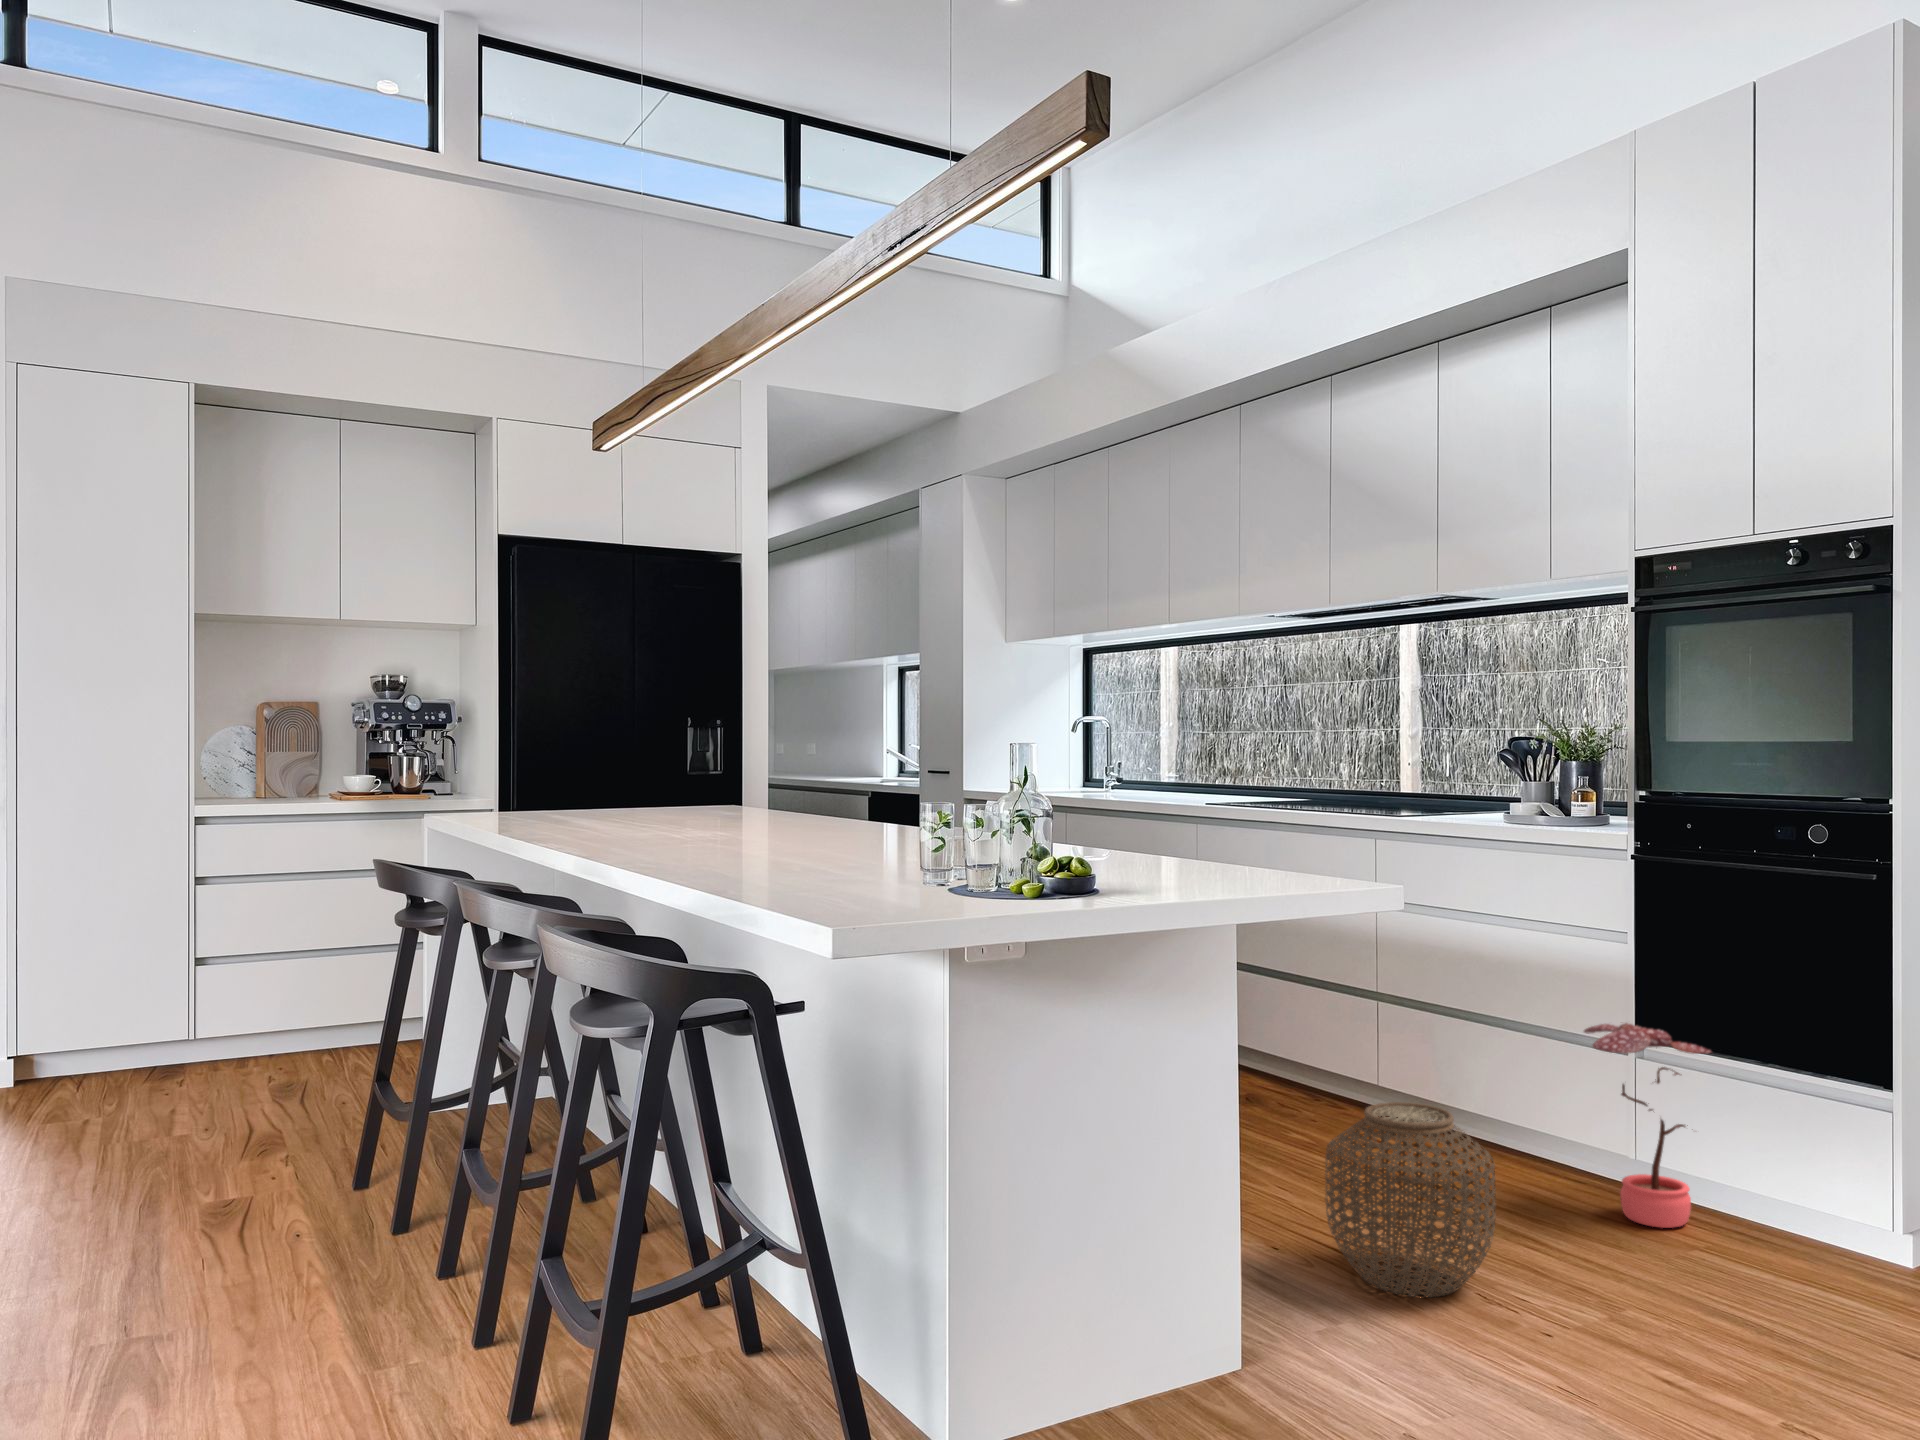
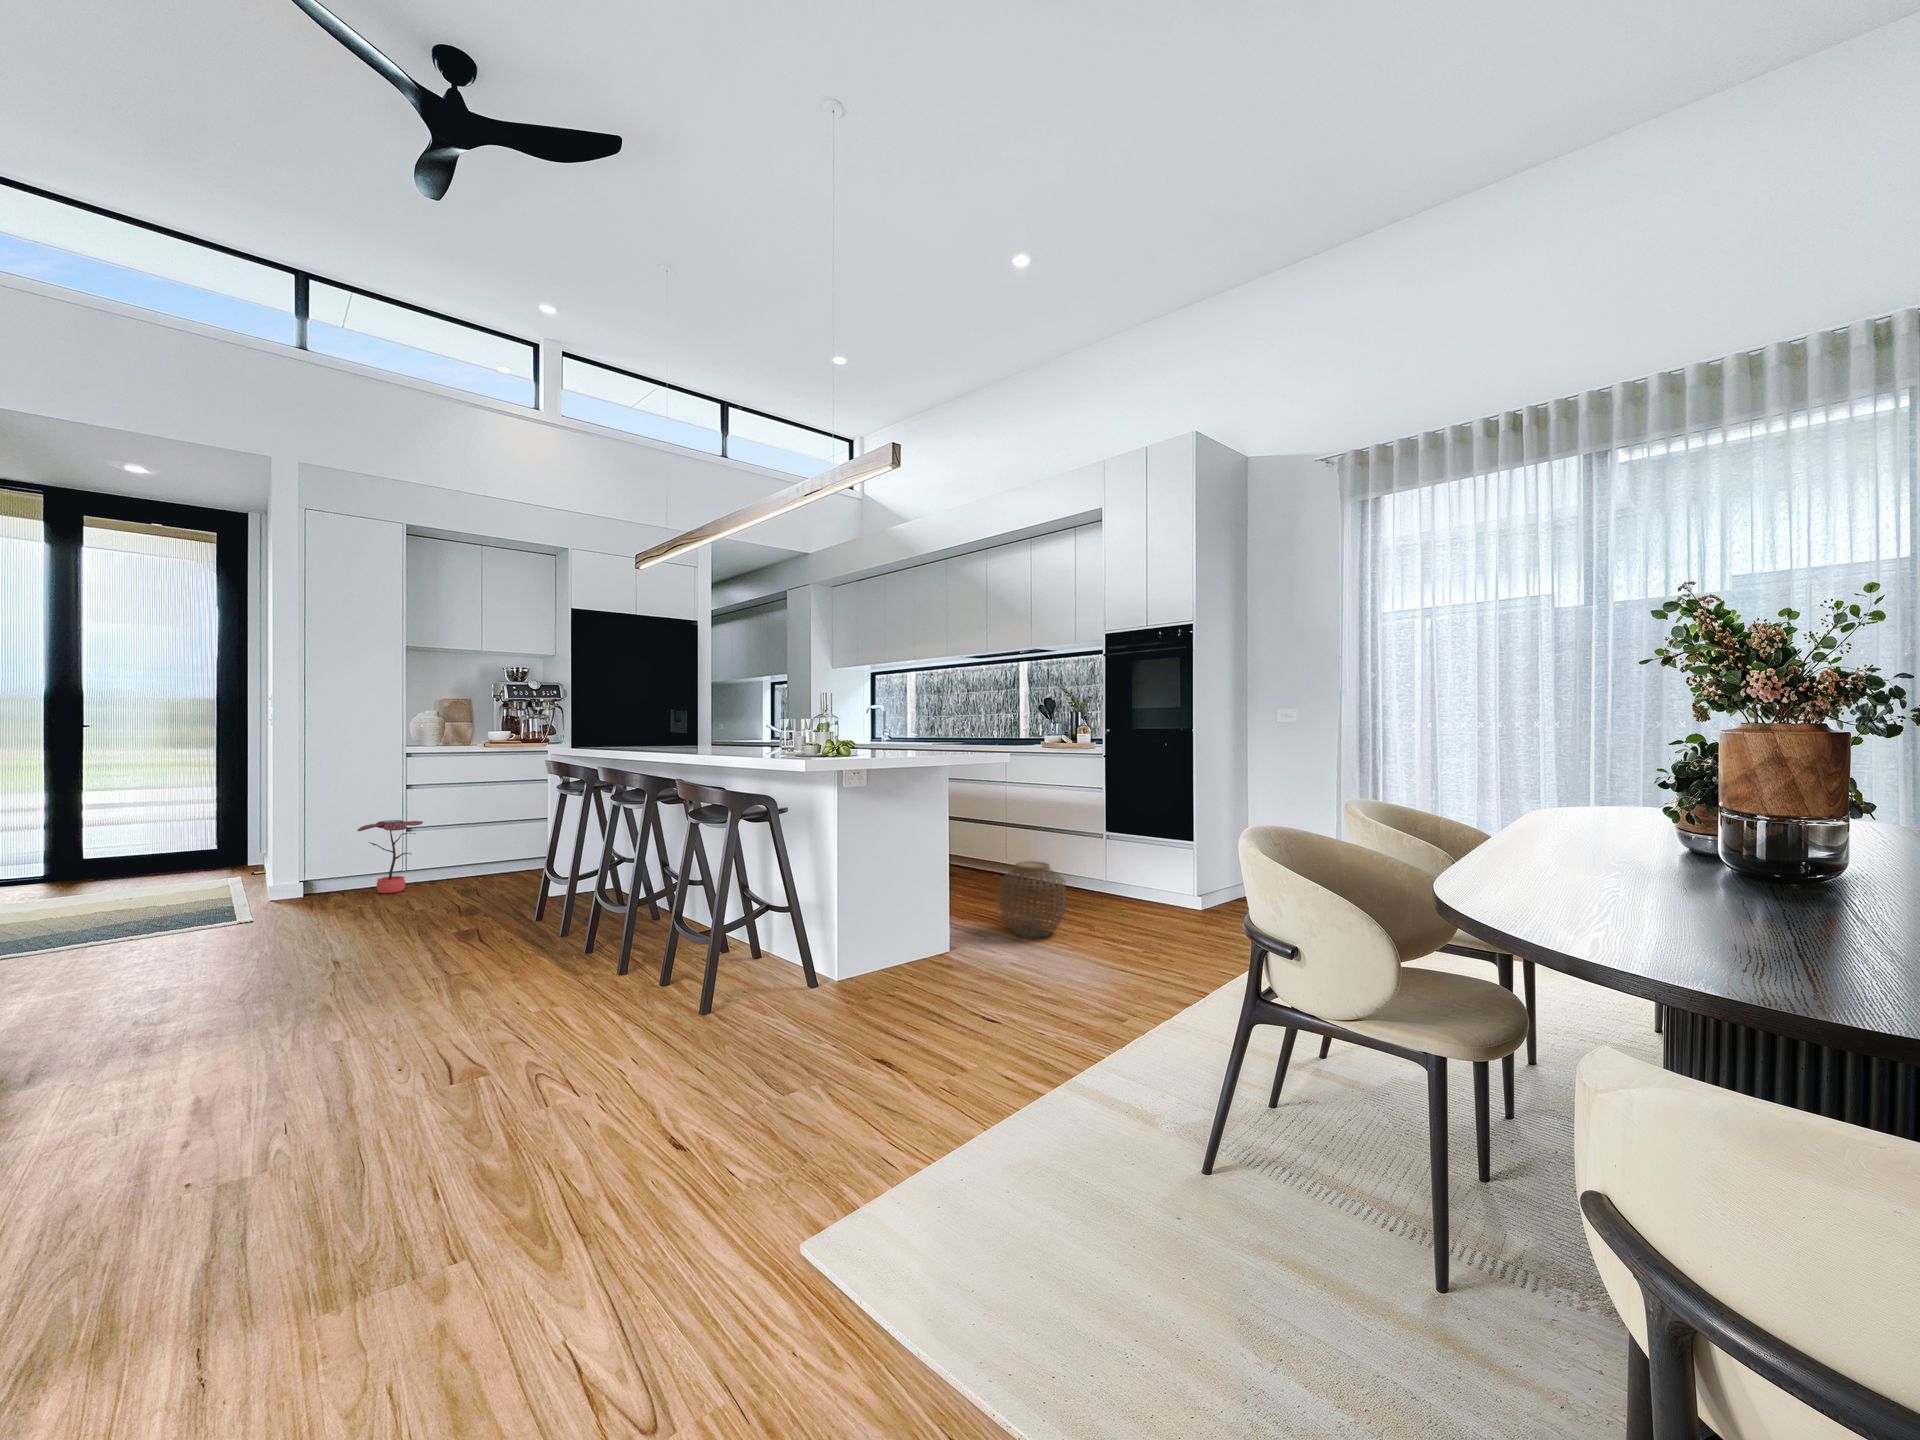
potted plant: present [1584,1023,1711,1228] -> present [357,820,423,894]

